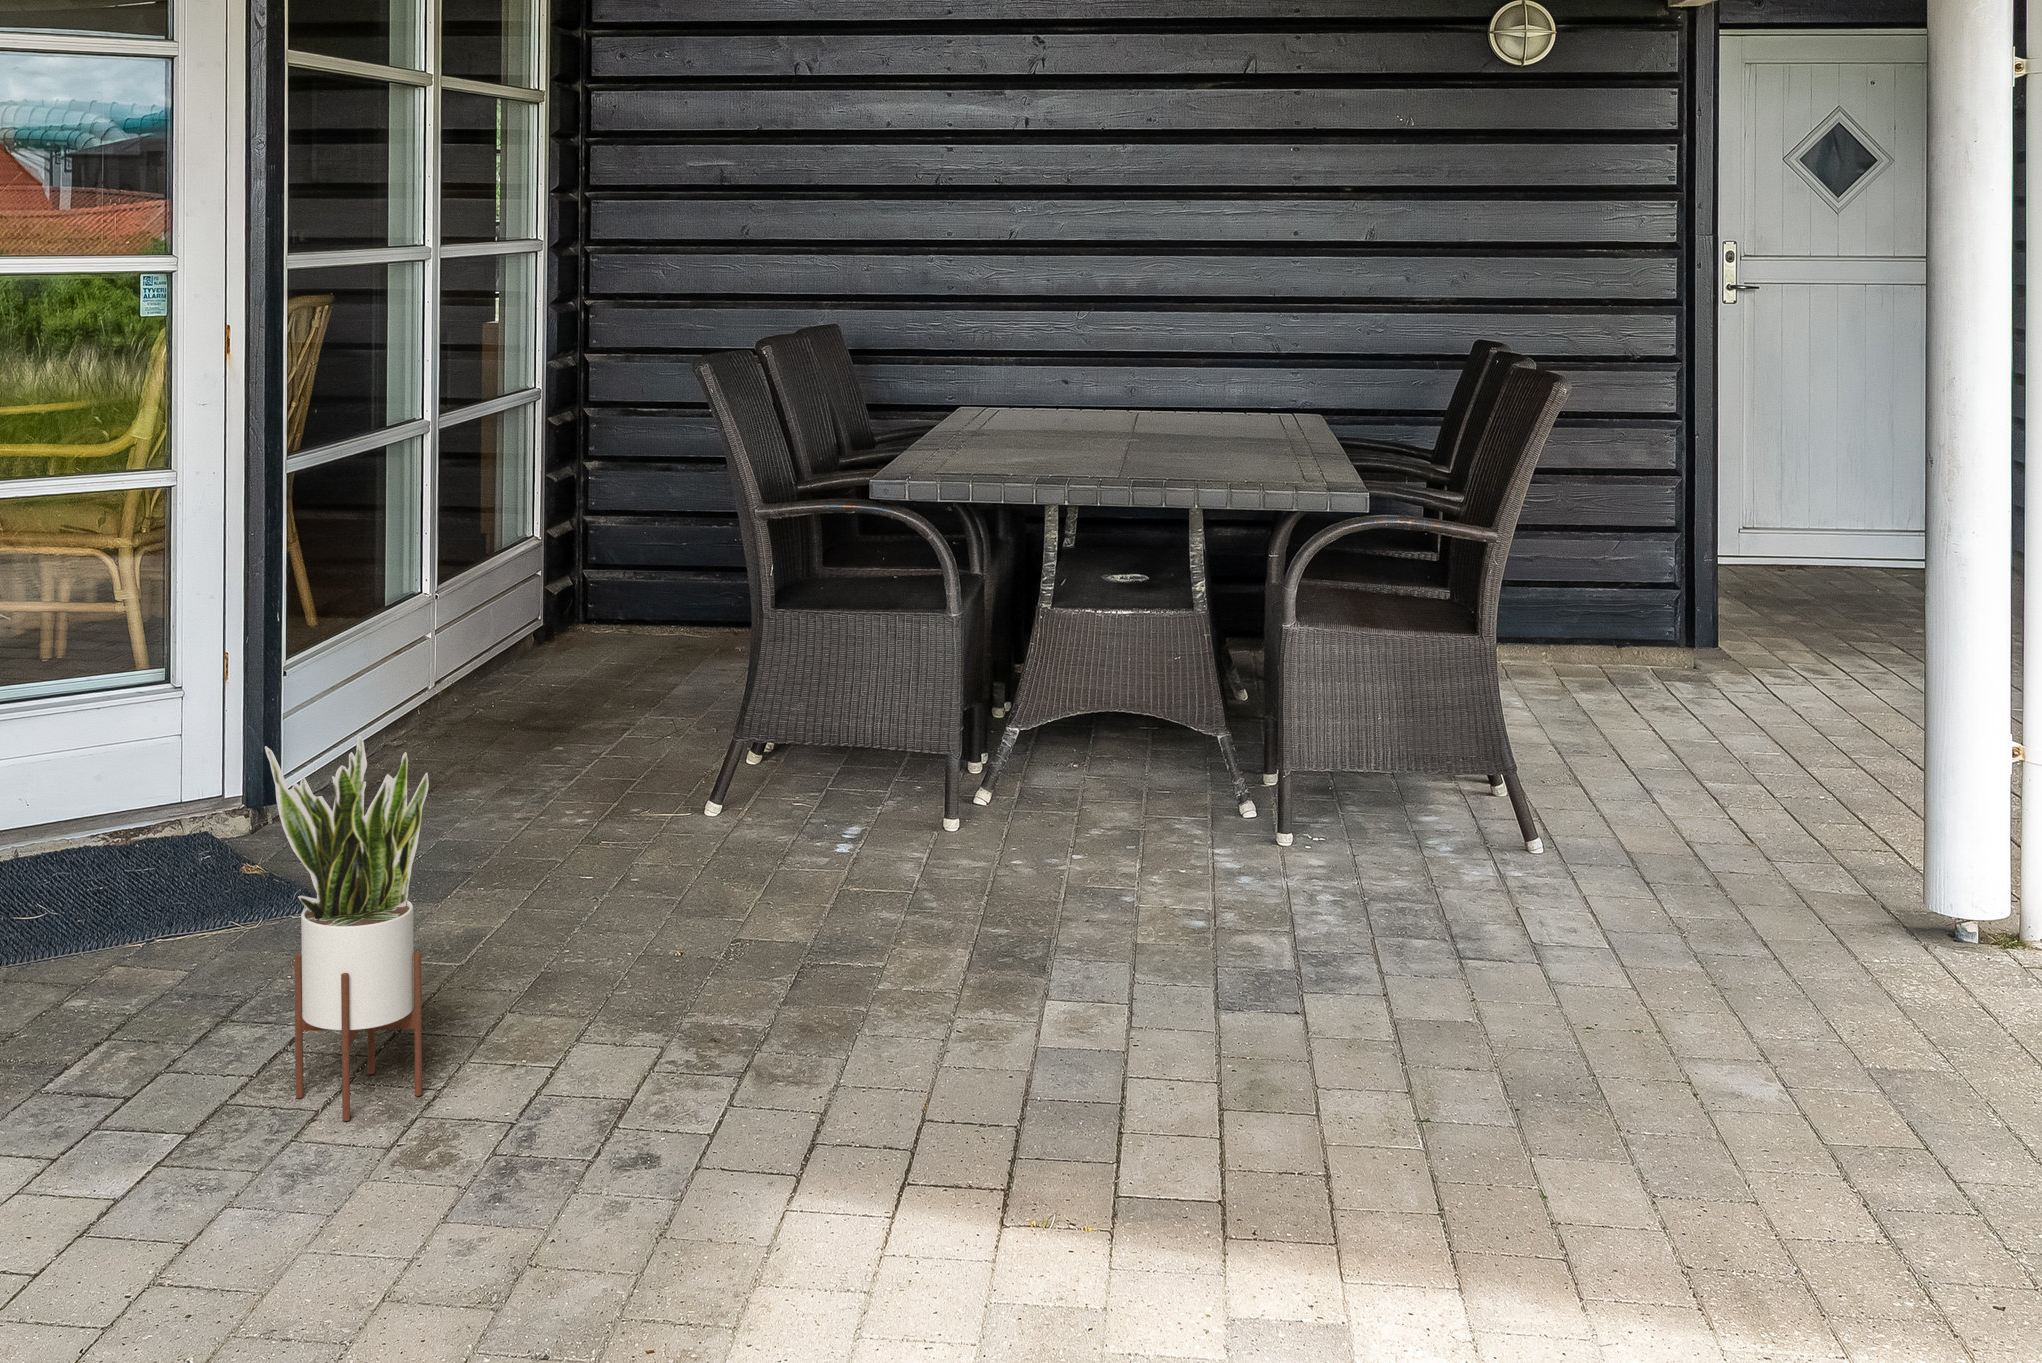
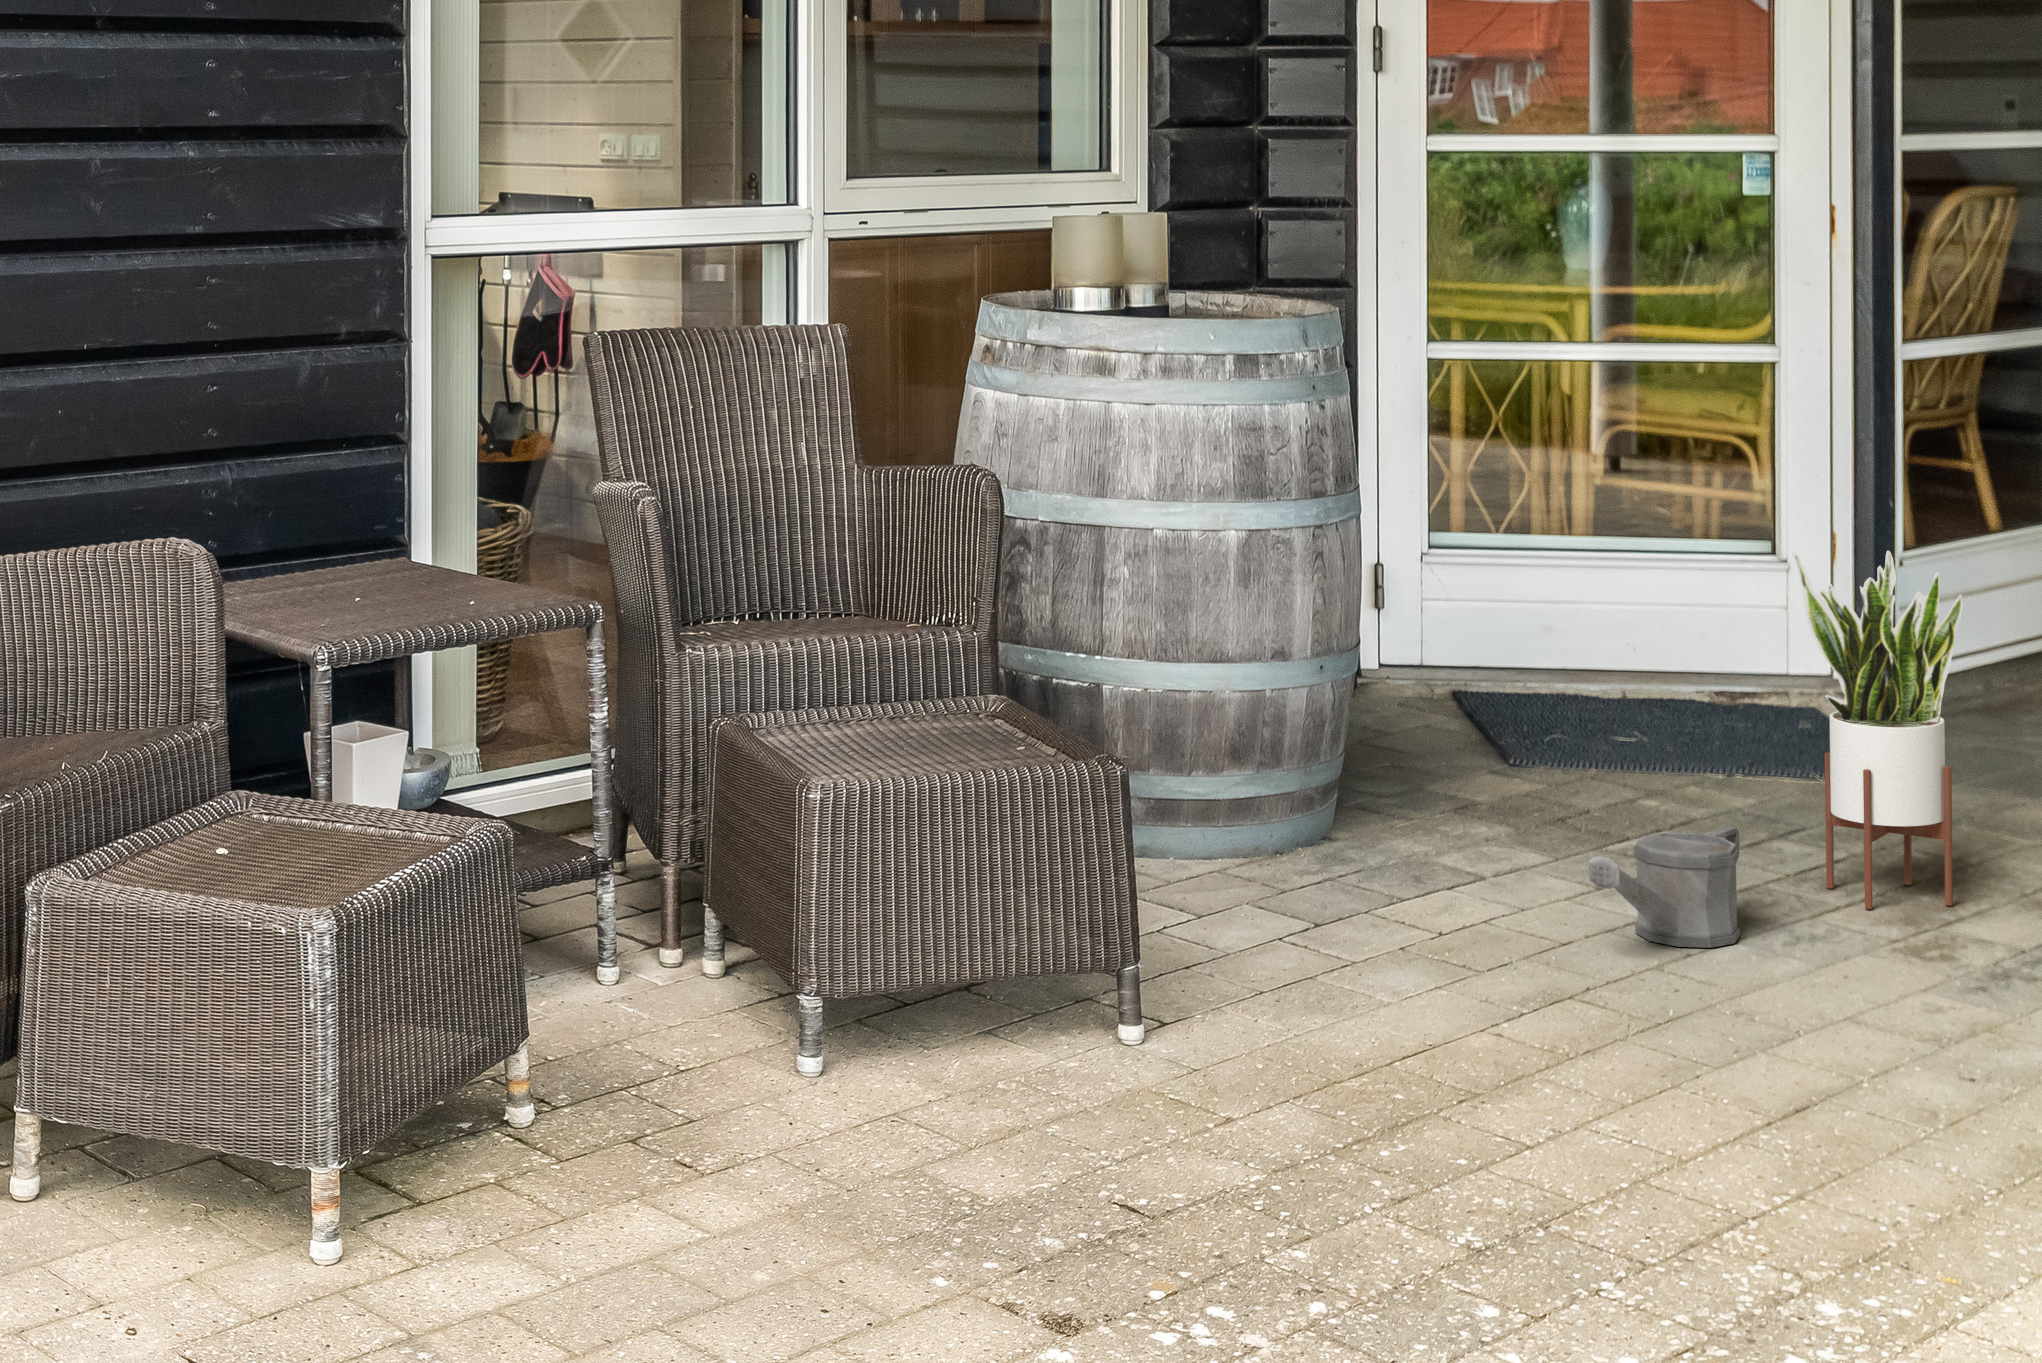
watering can: none [73,1070,230,1239] -> present [1589,826,1740,948]

